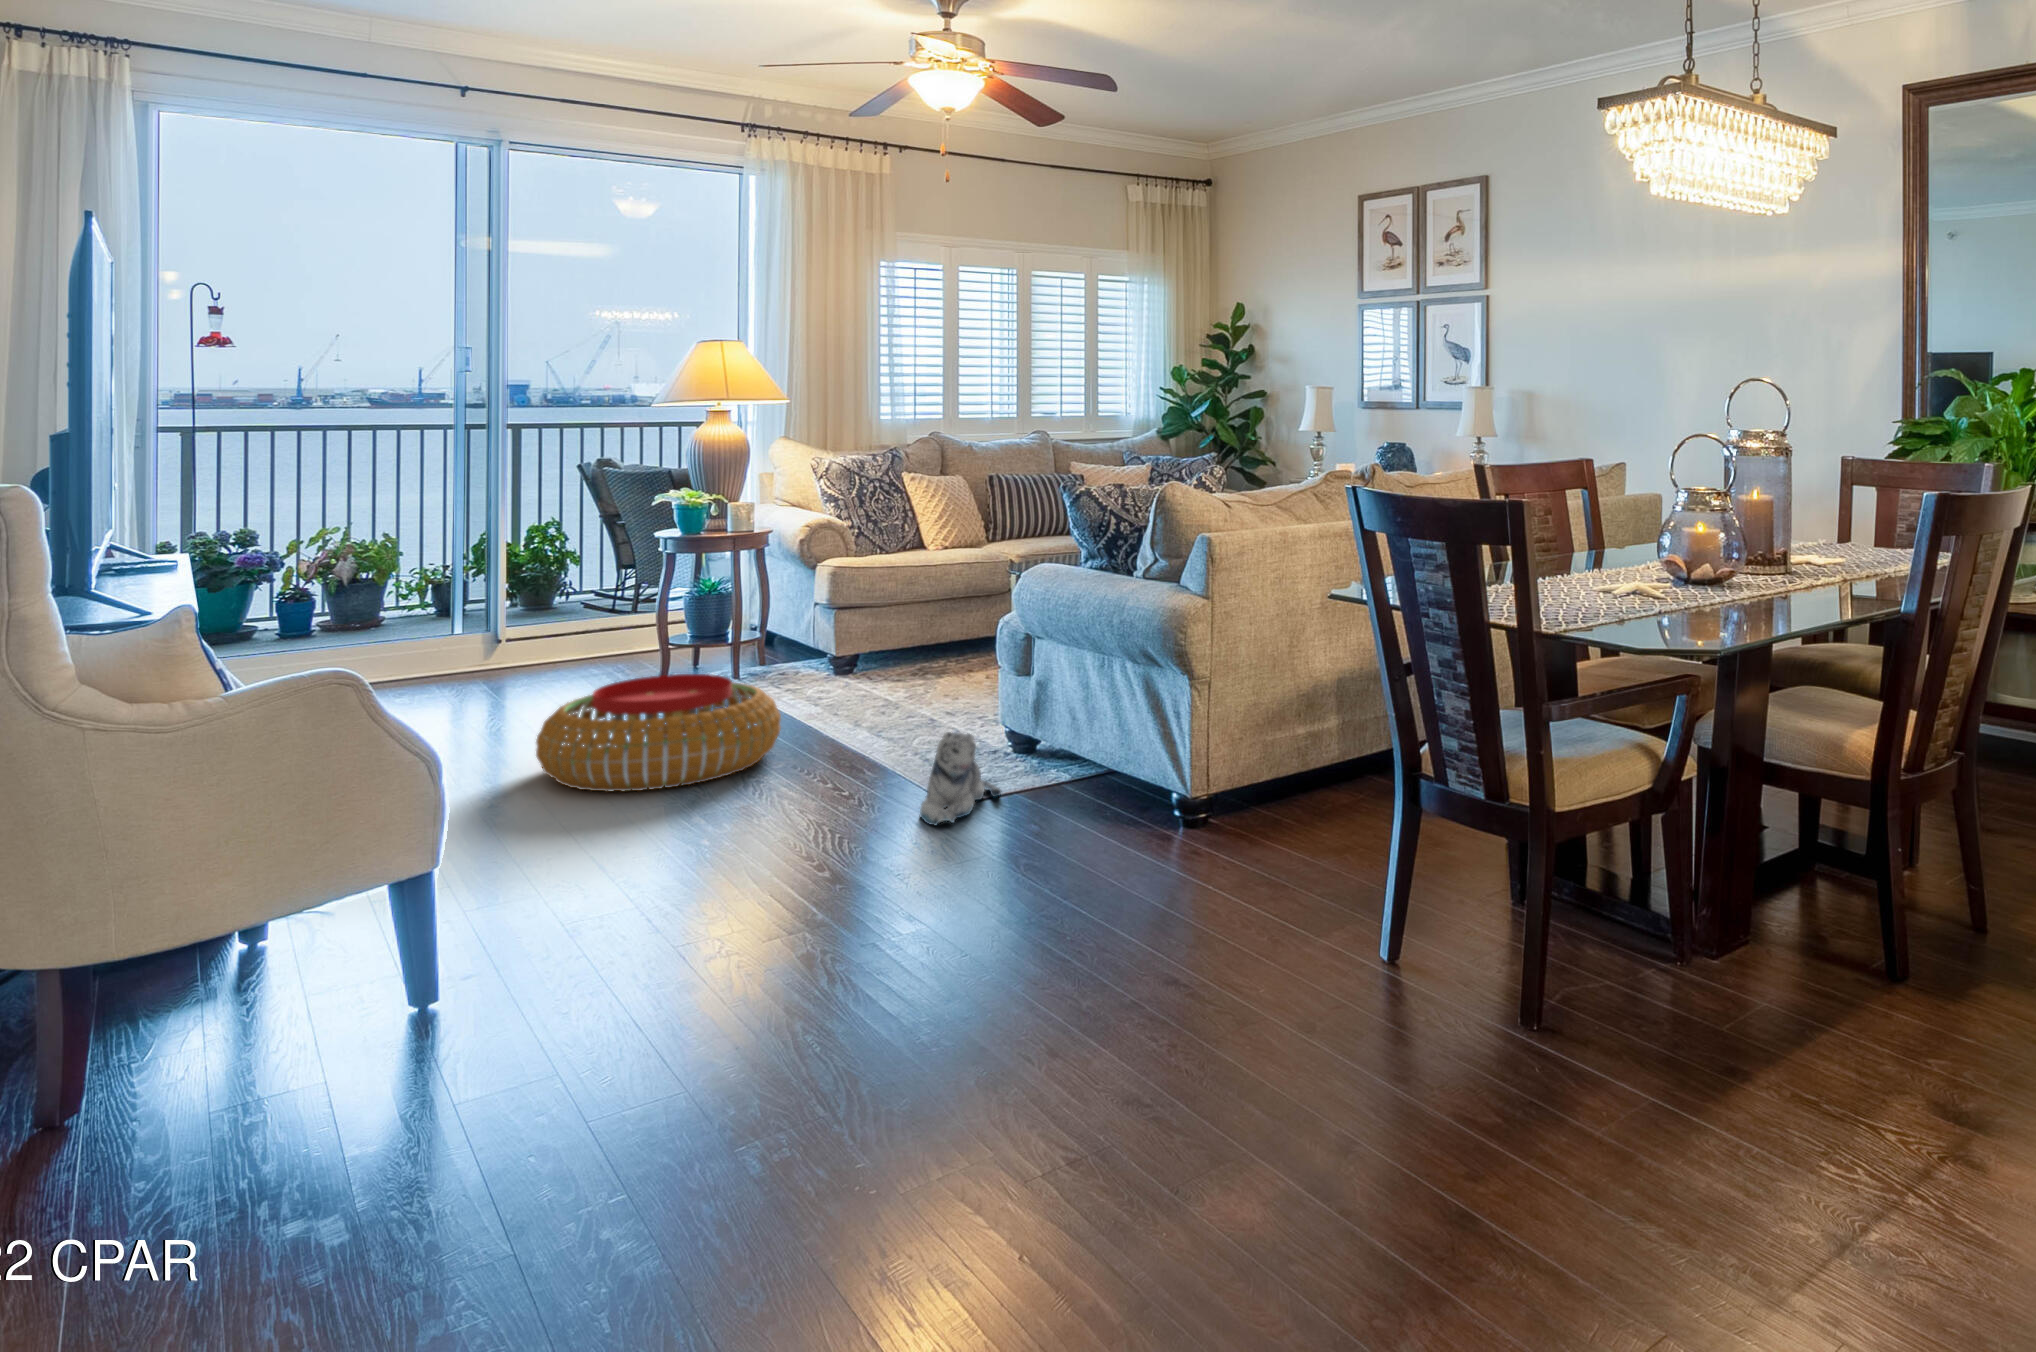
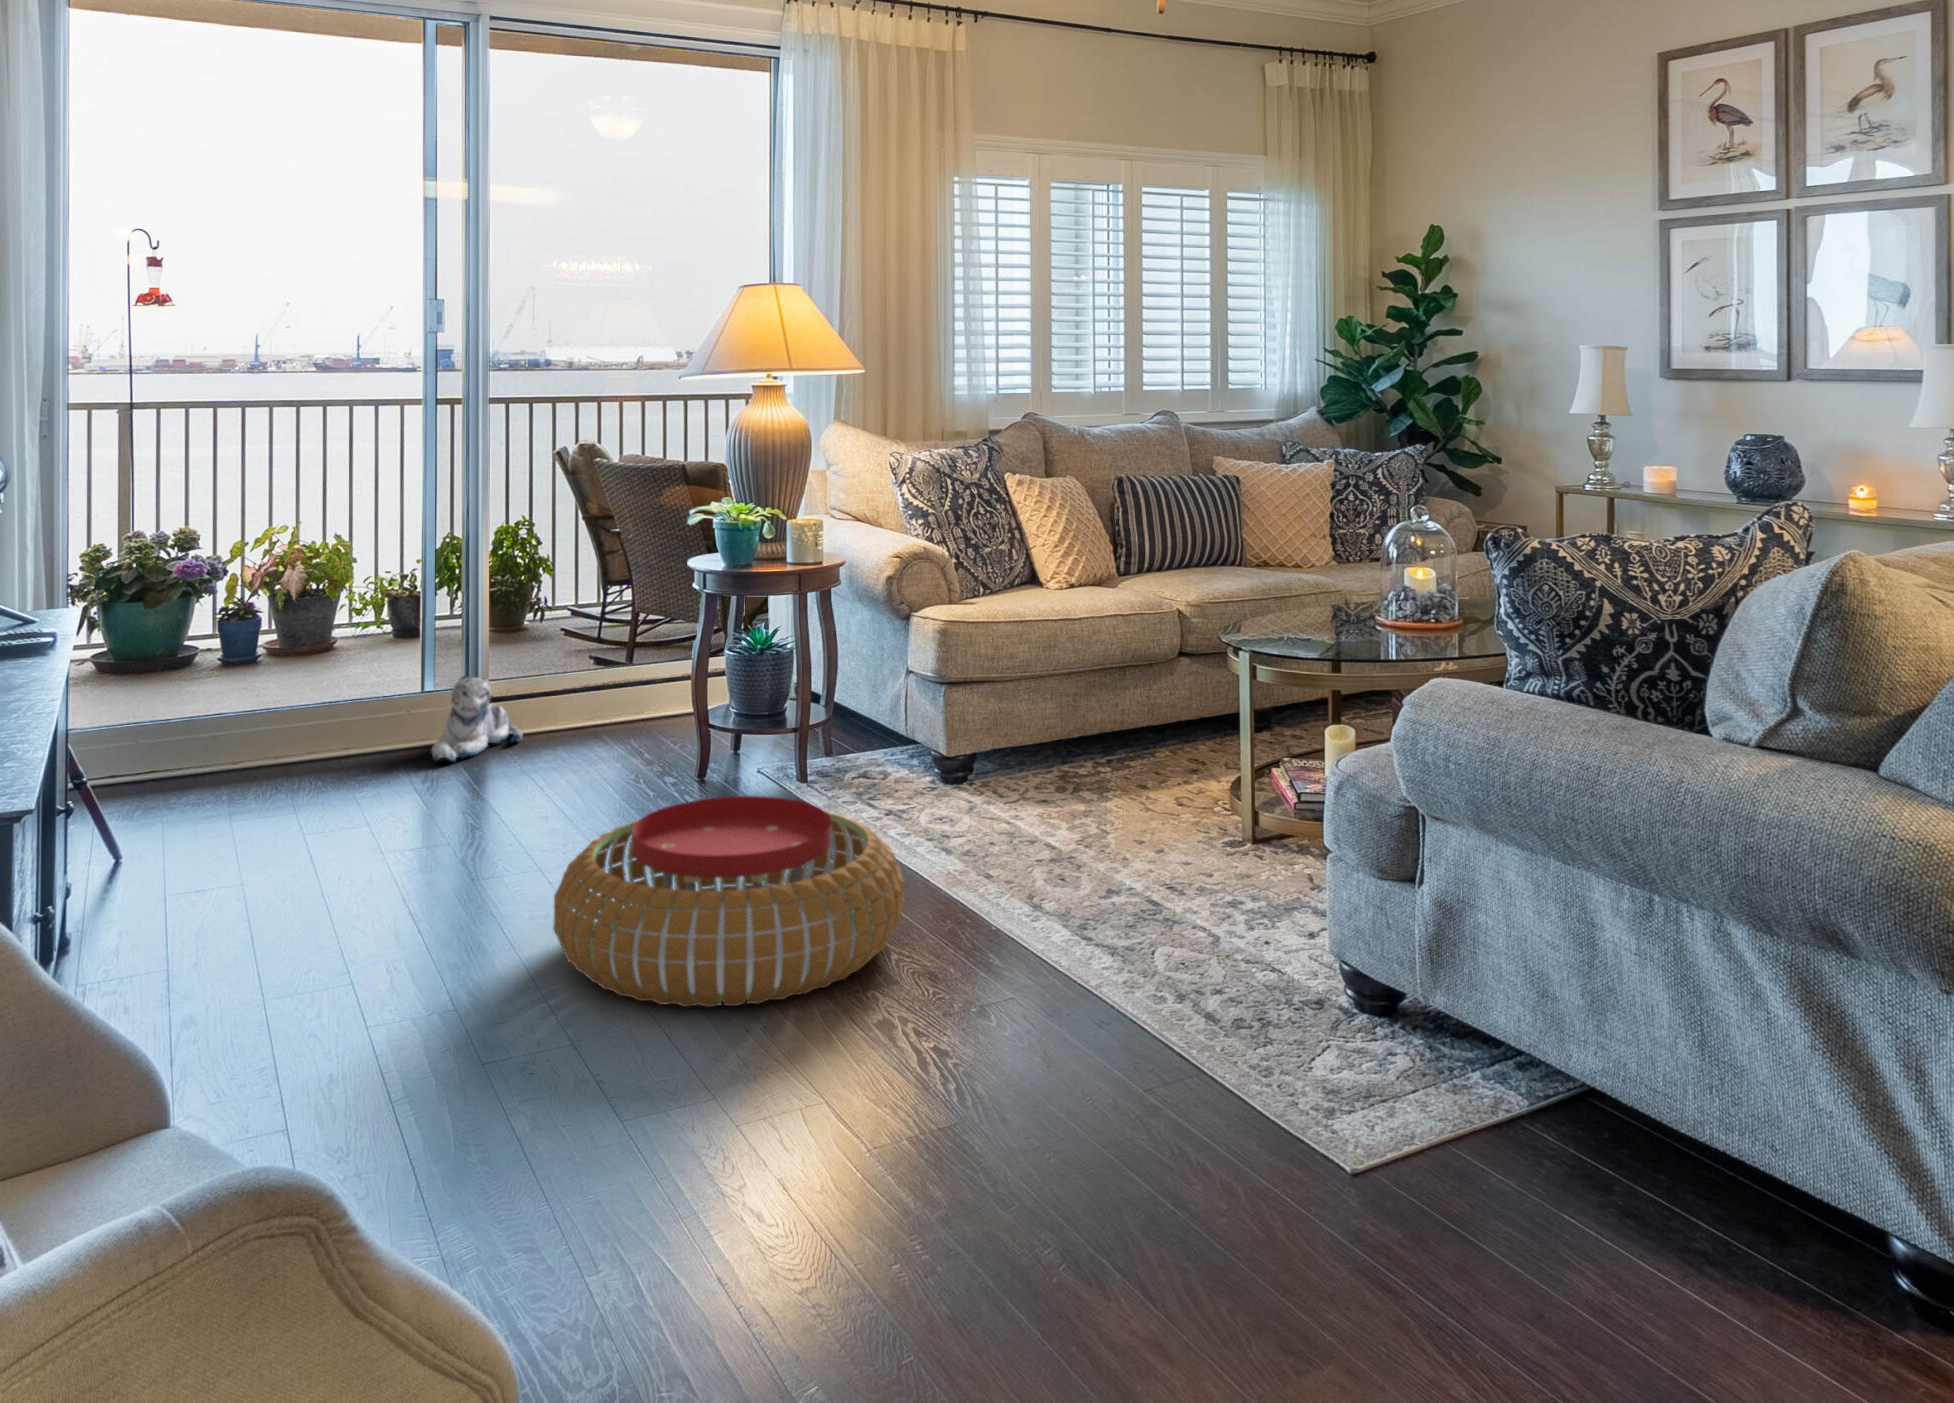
plush toy: present [920,732,1001,826] -> present [432,676,522,761]

